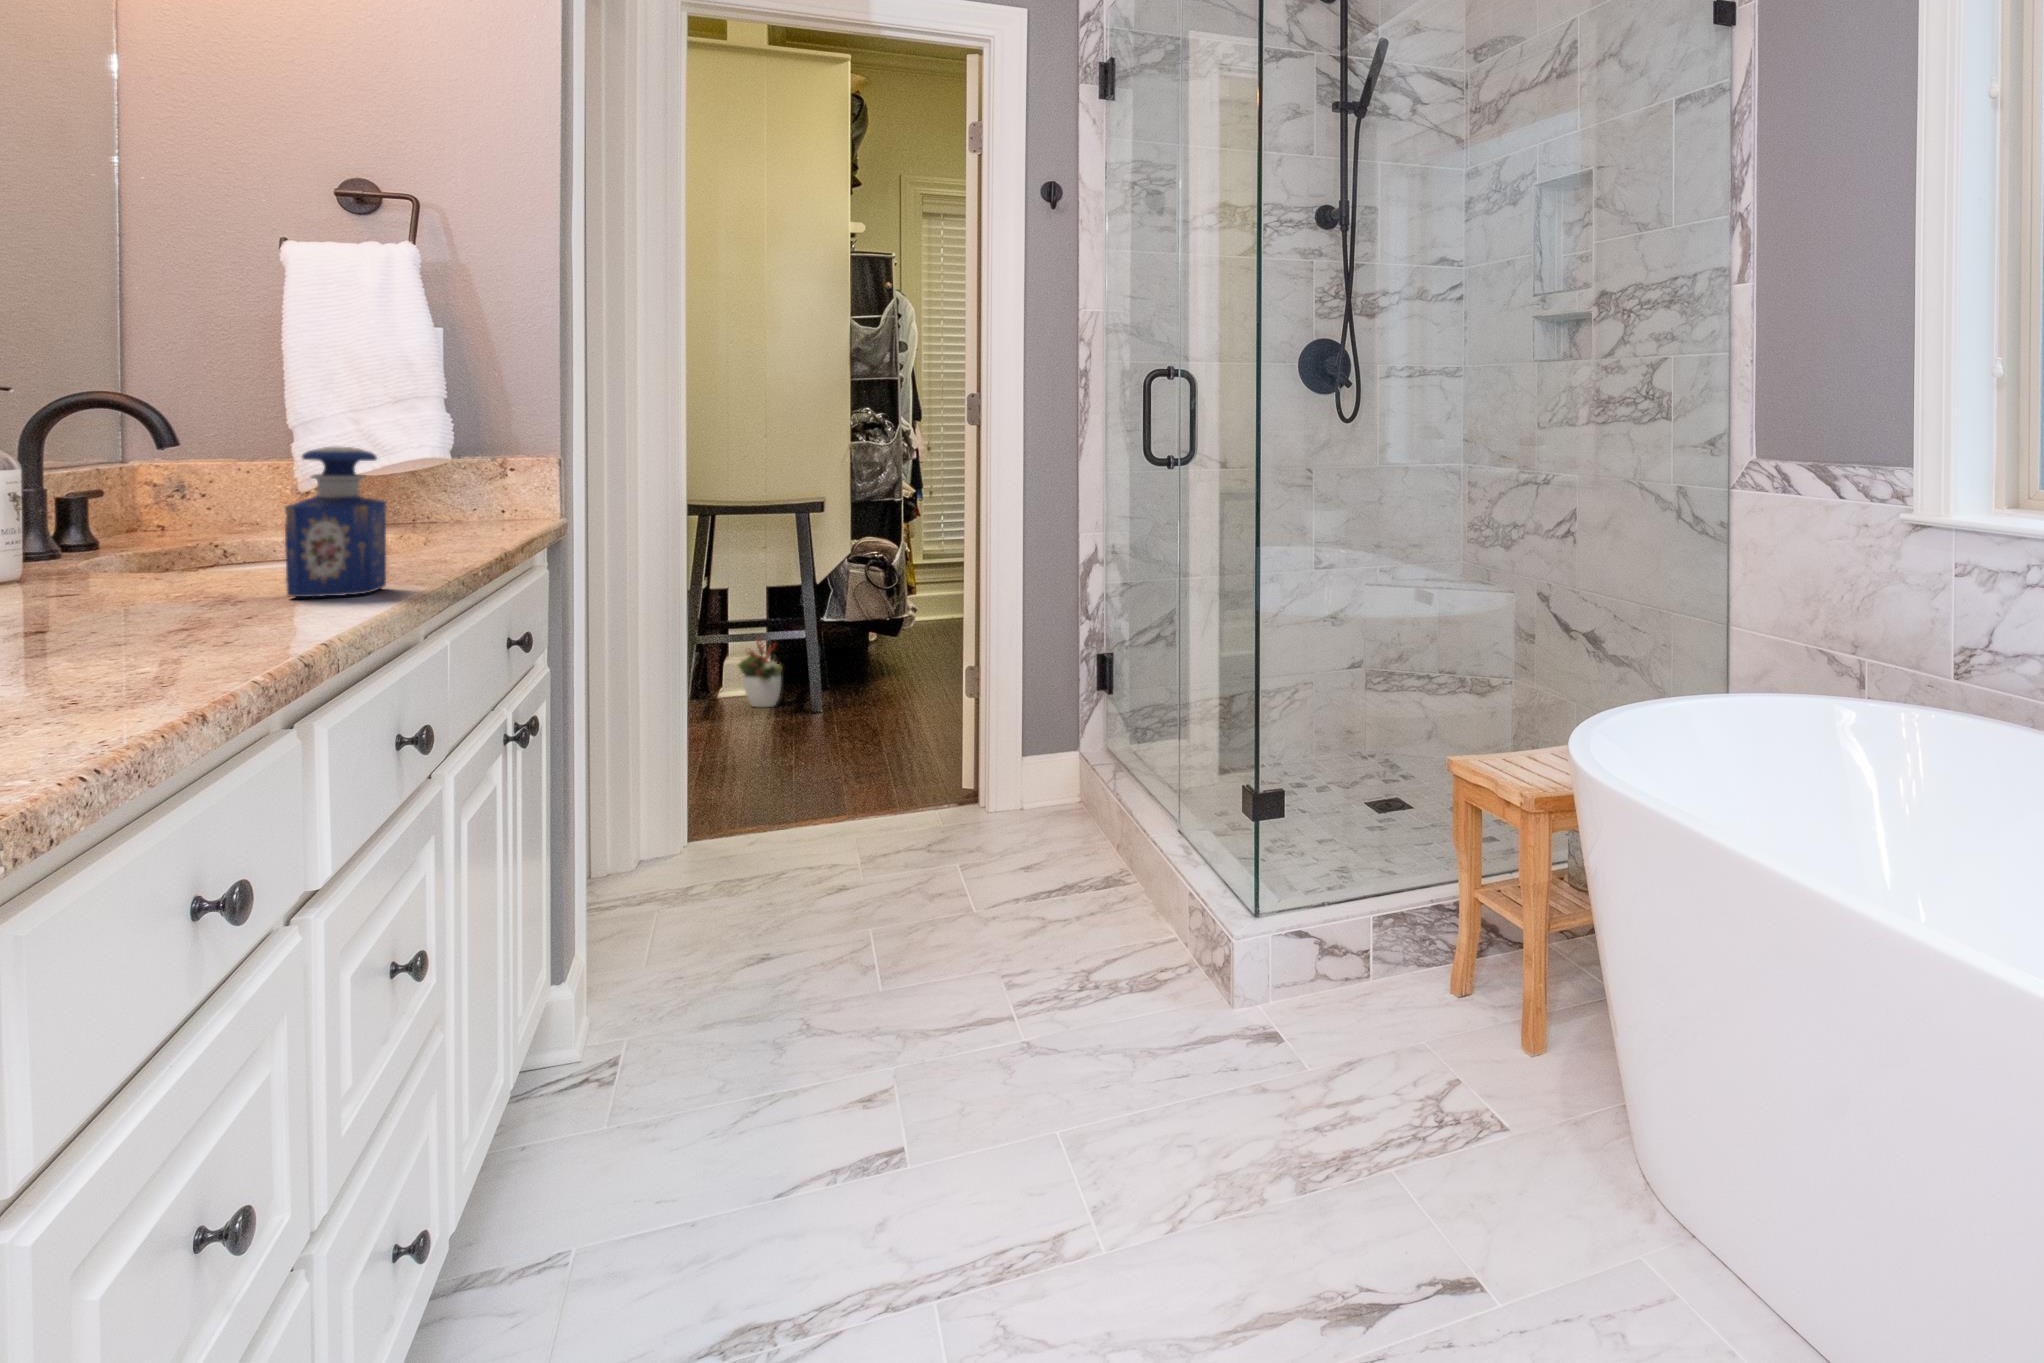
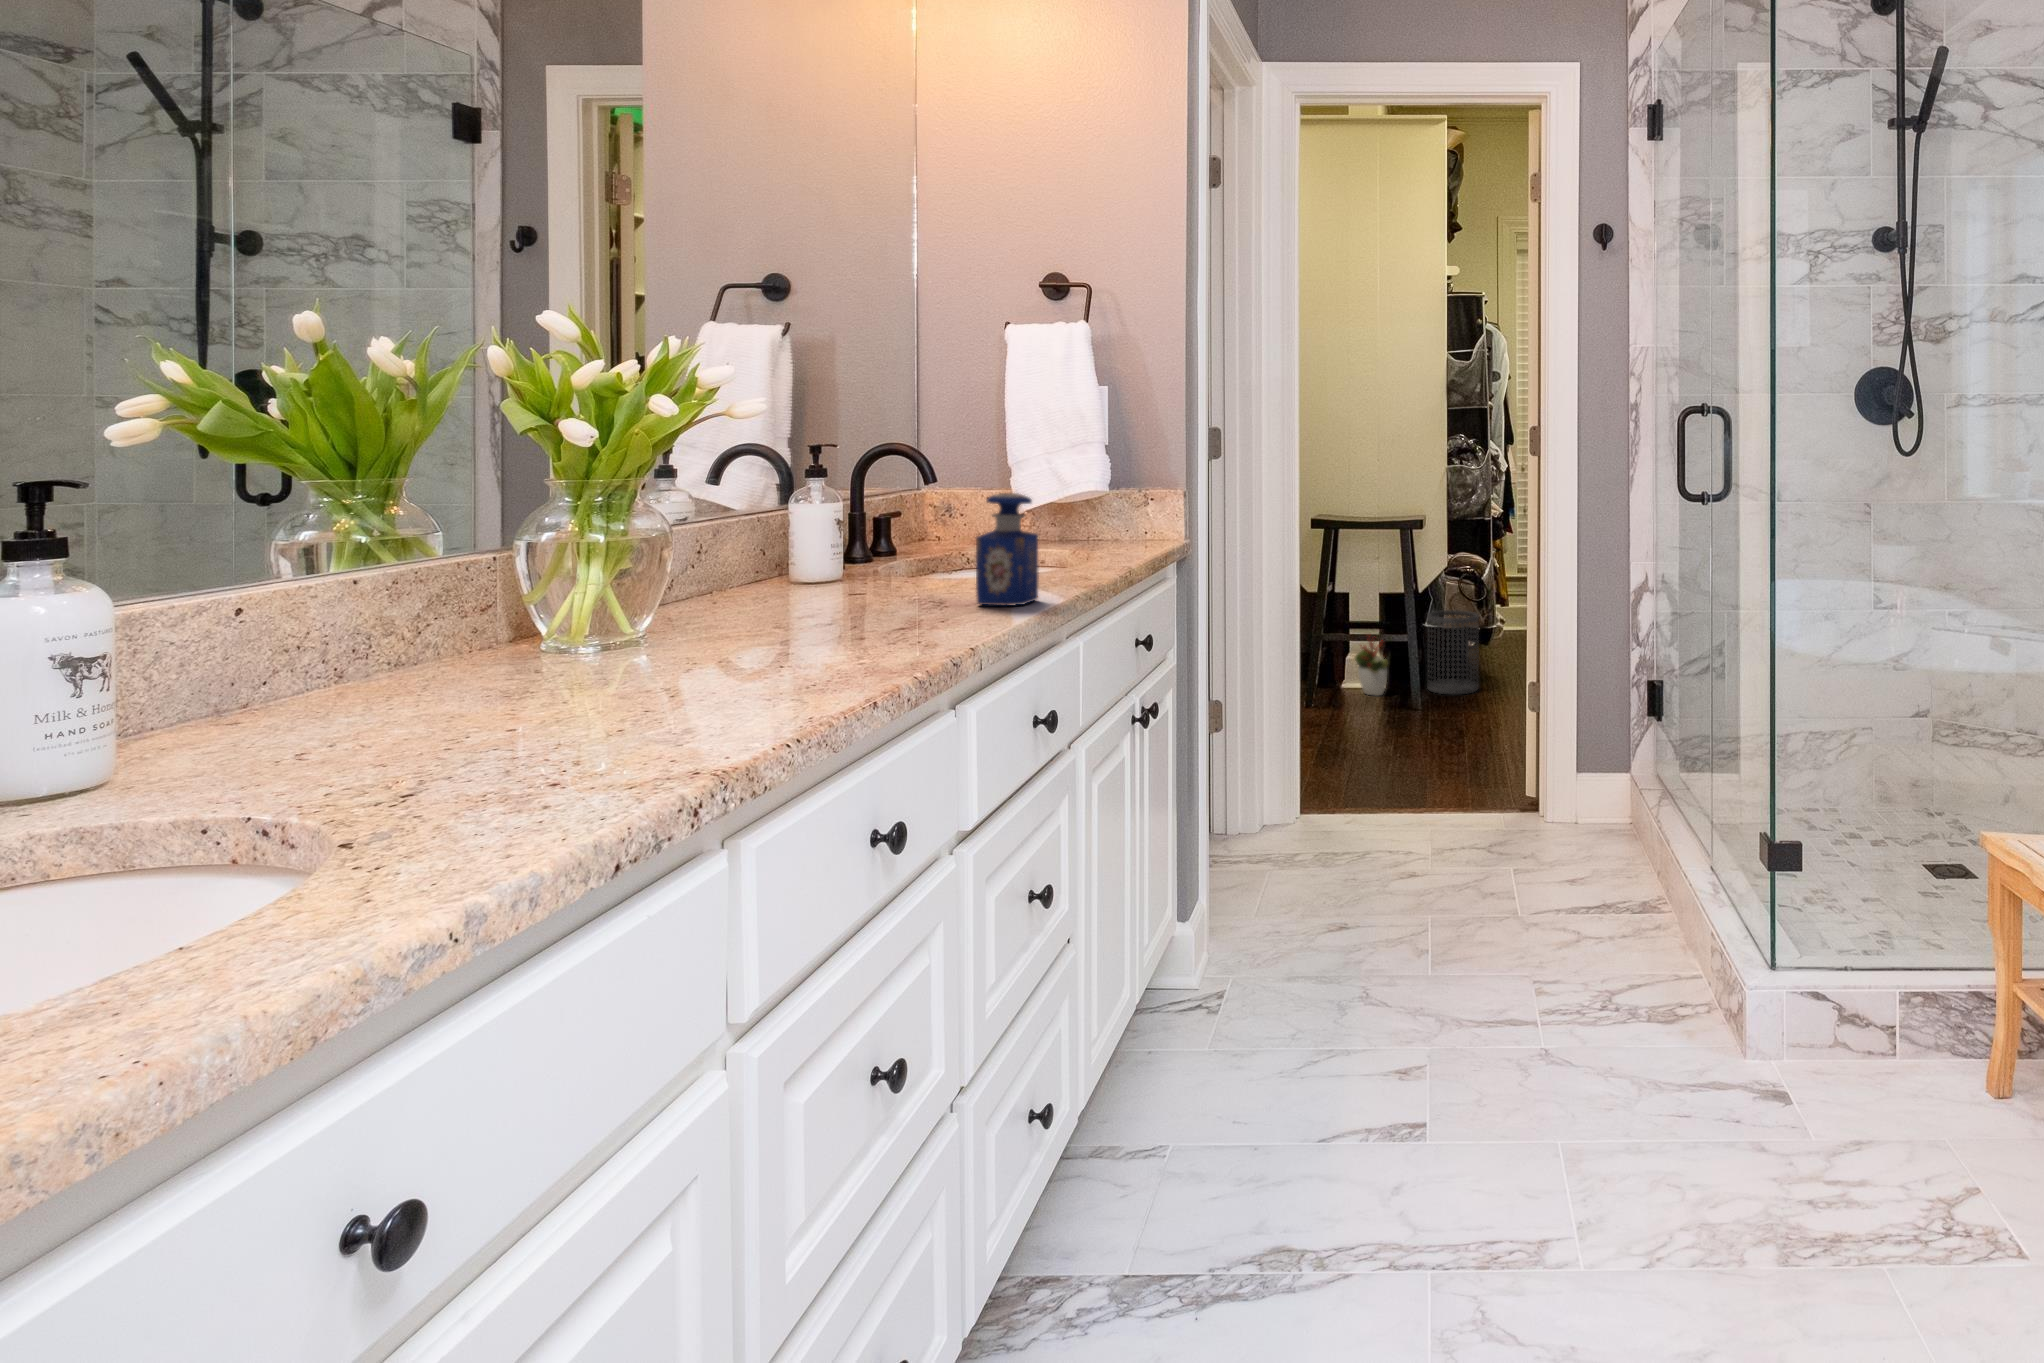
wastebasket: none [830,603,893,698] -> present [1427,610,1479,695]

